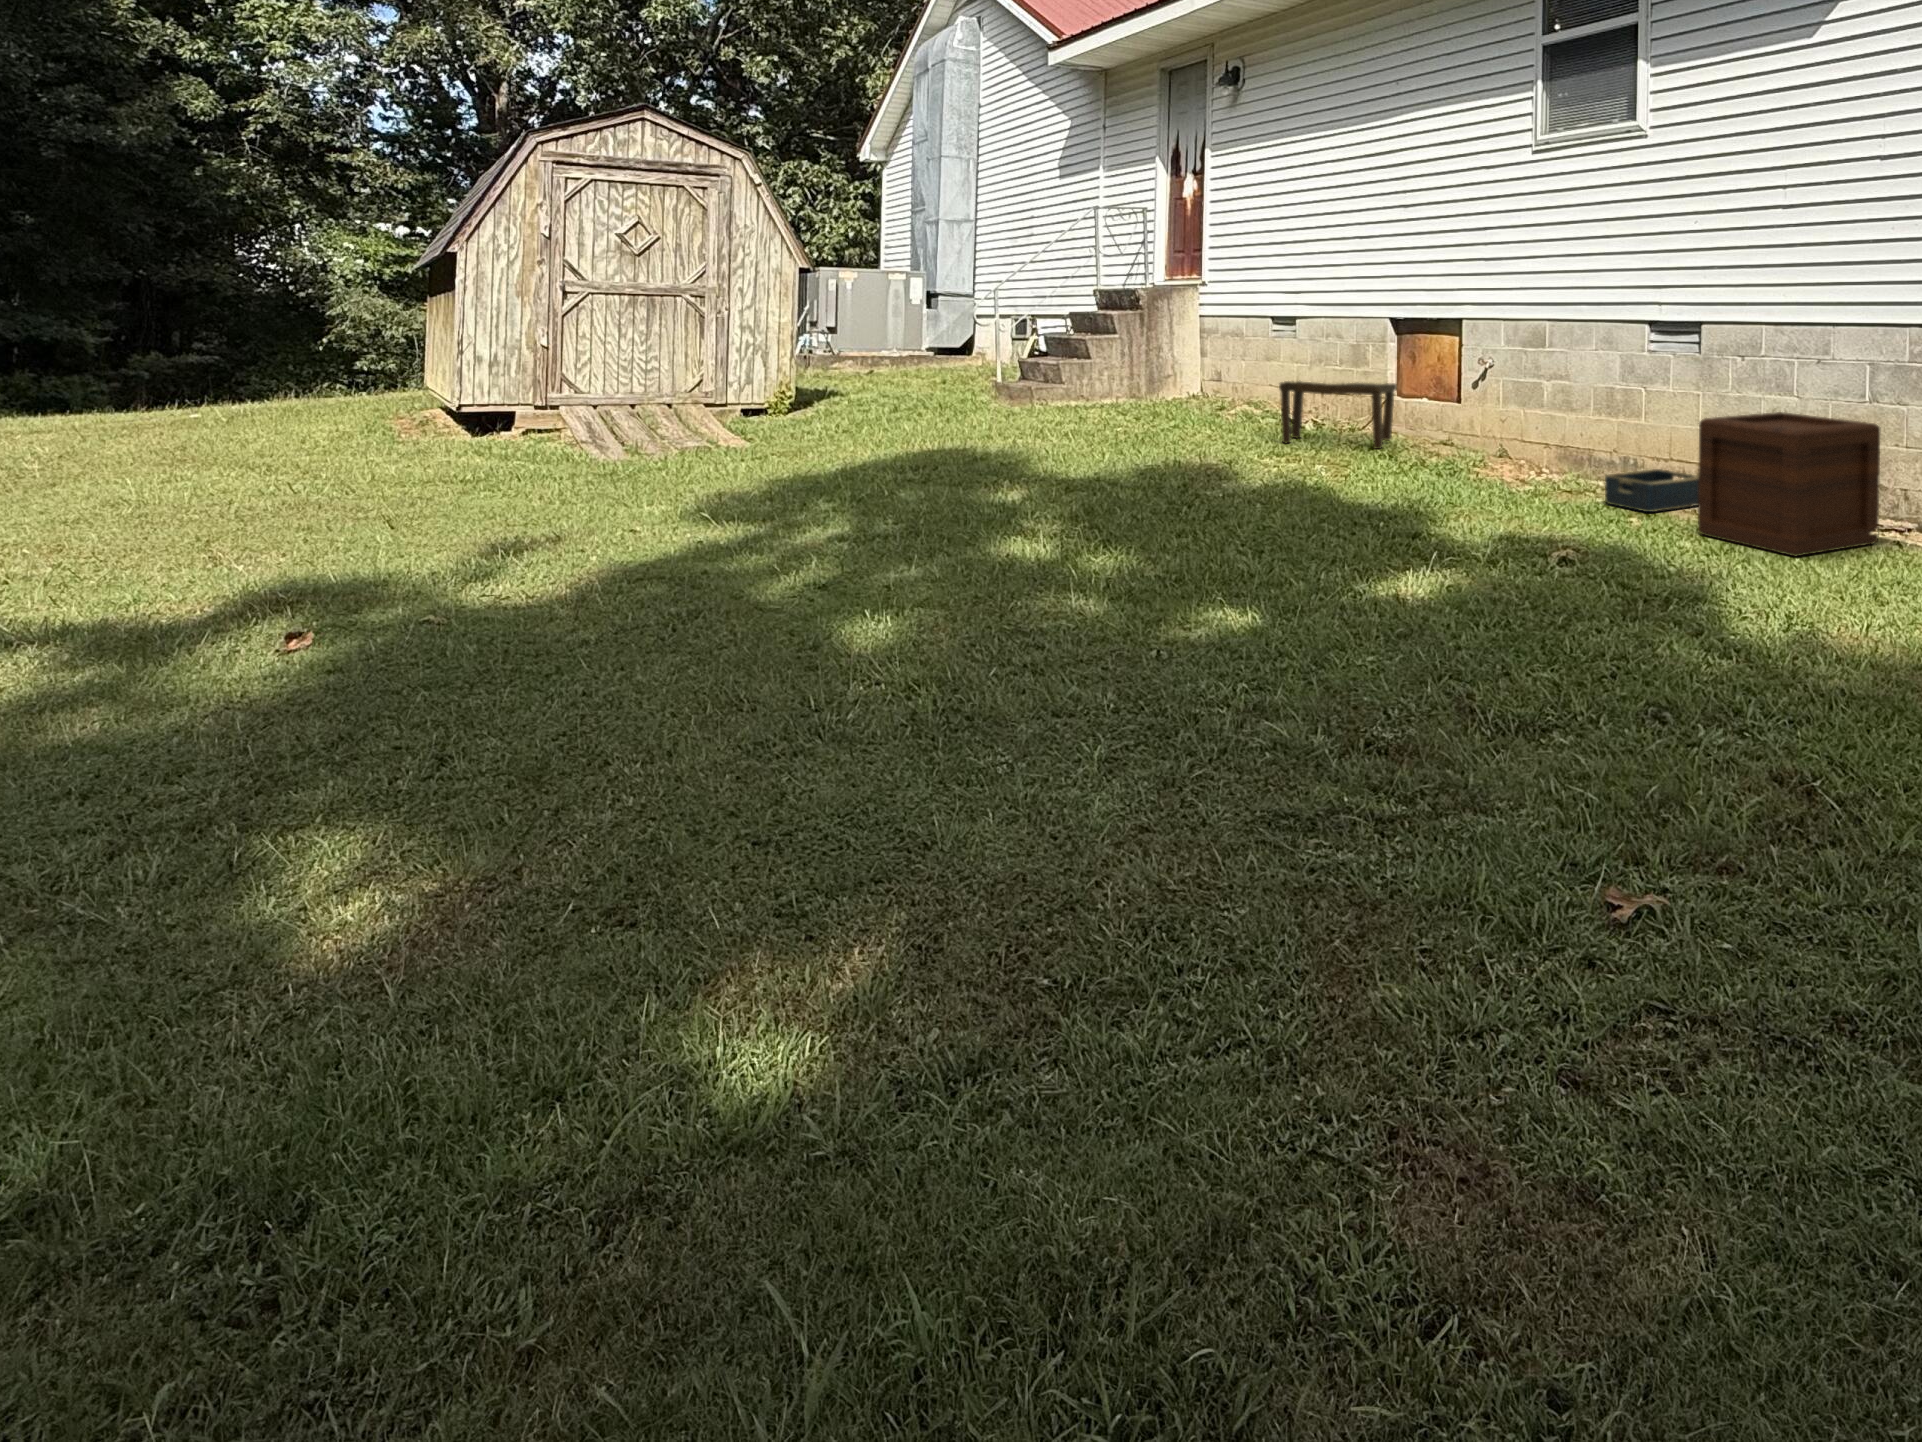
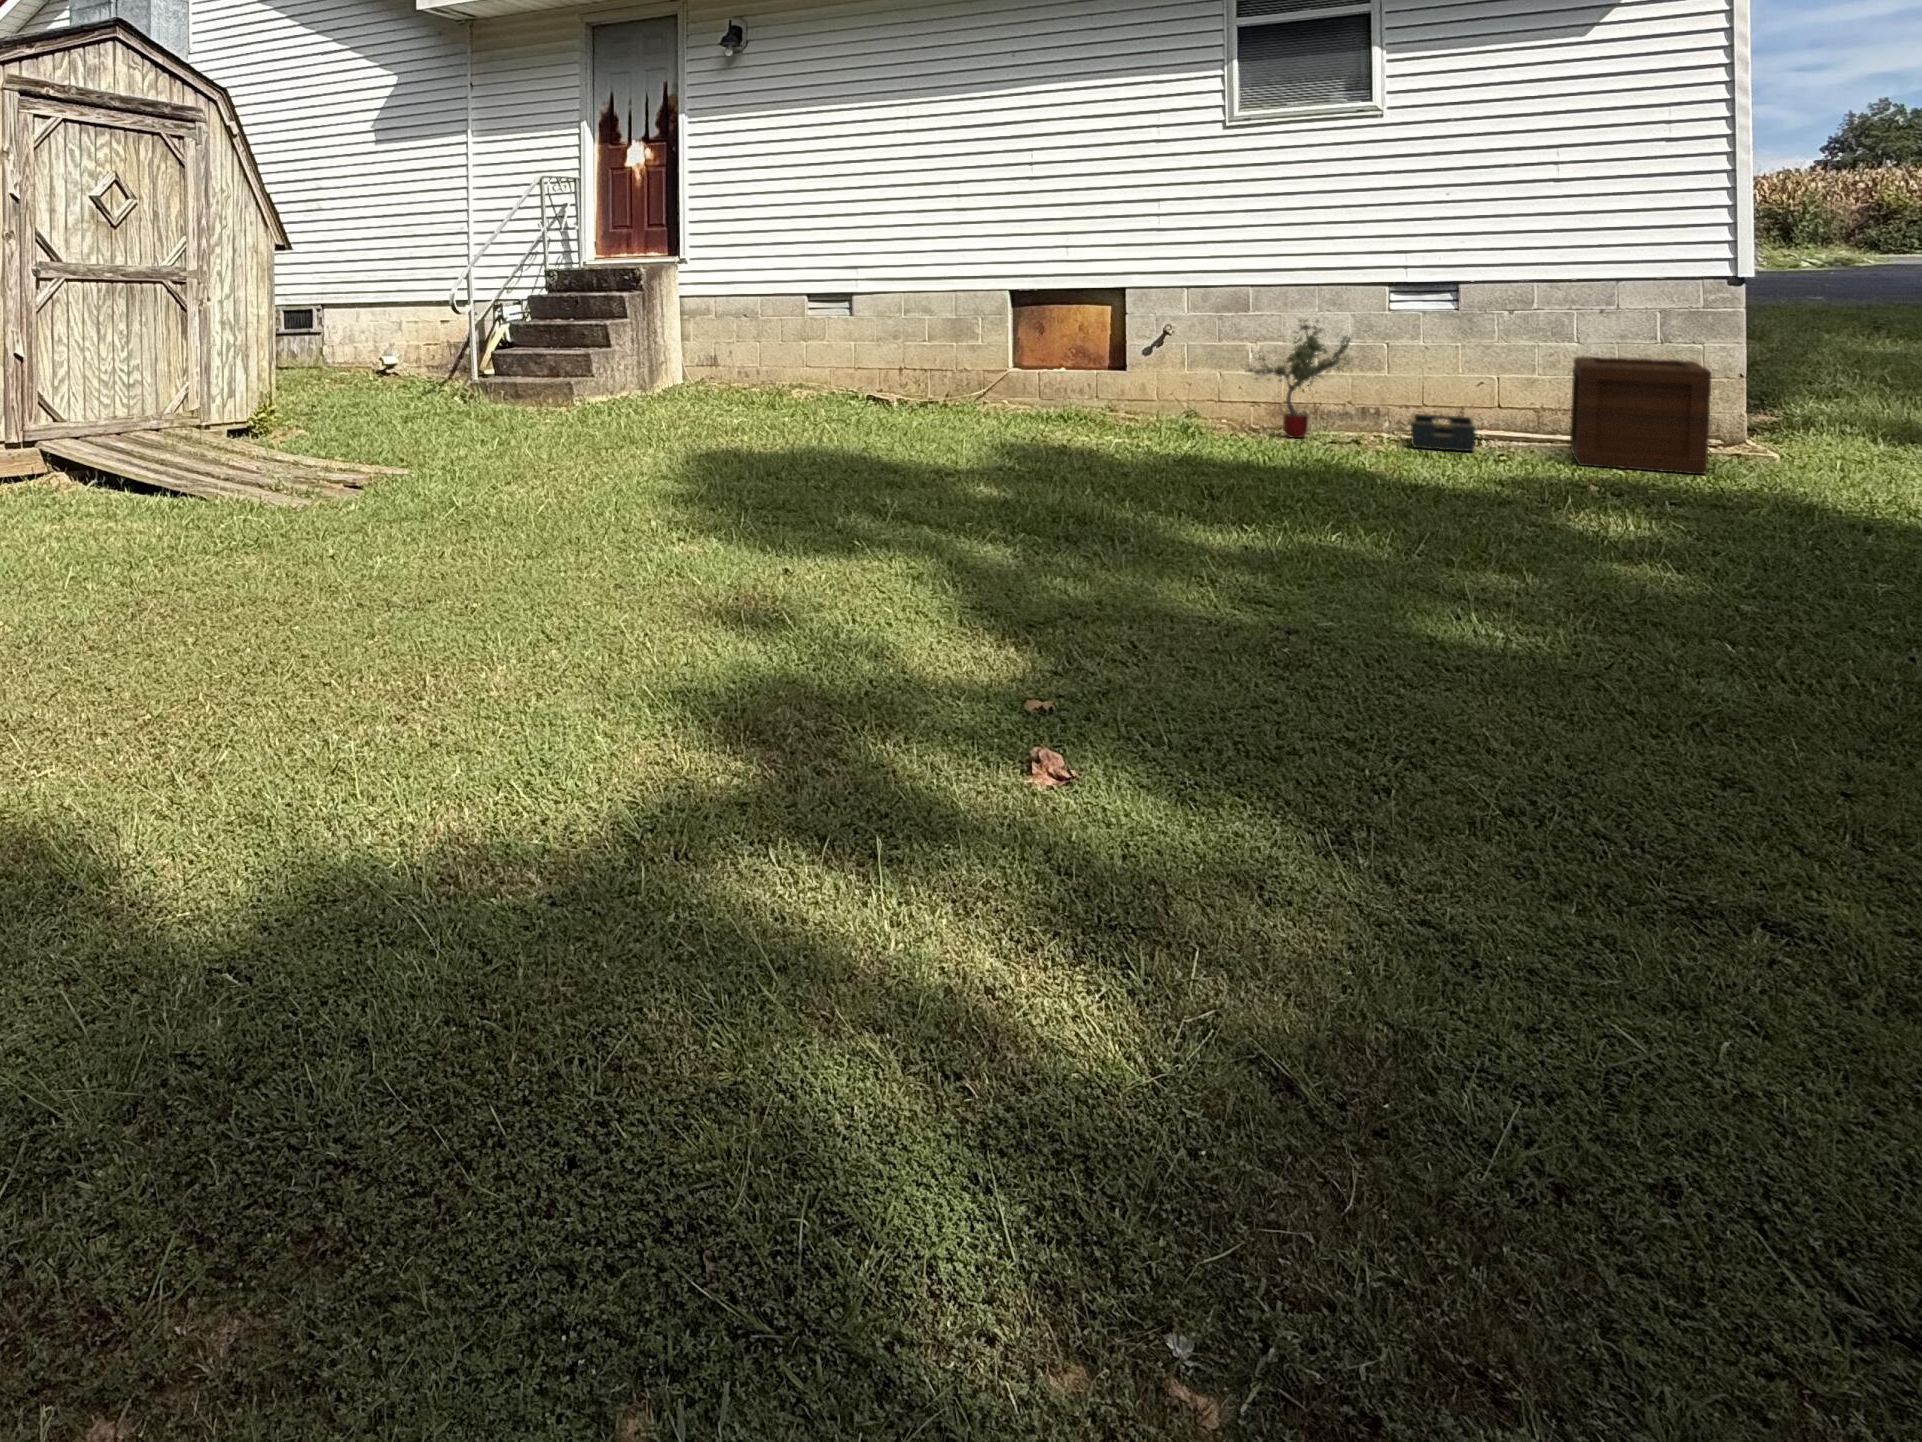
potted tree: none [1508,356,1588,486] -> present [1247,319,1351,438]
bench: present [1279,381,1397,449] -> none [921,353,1043,420]

